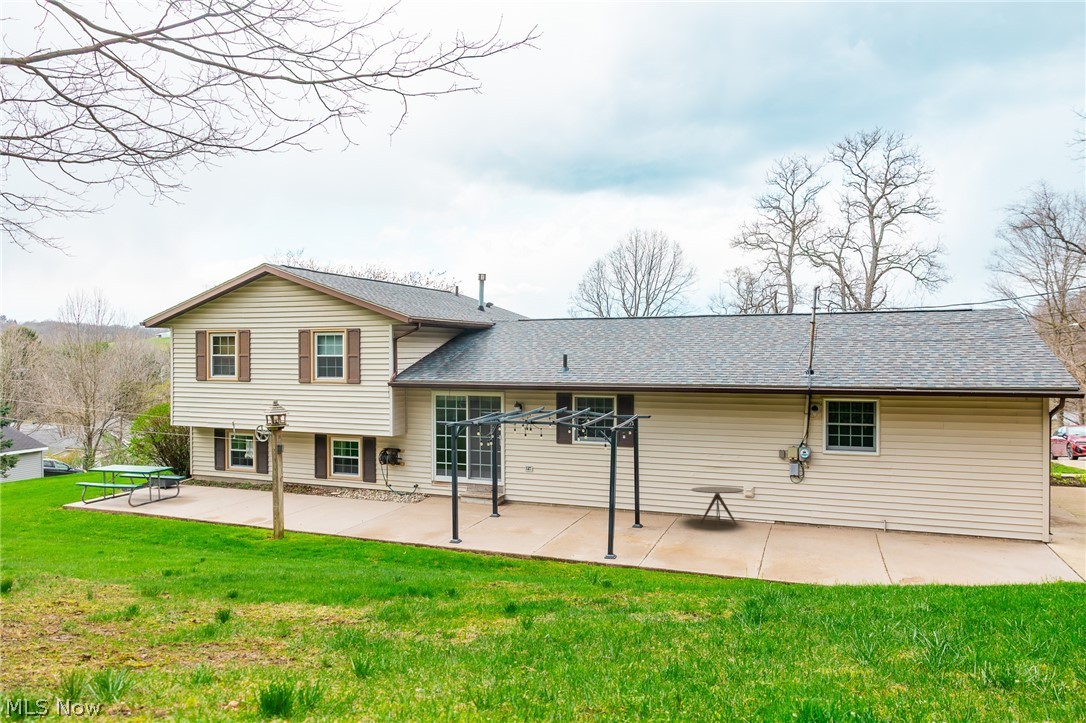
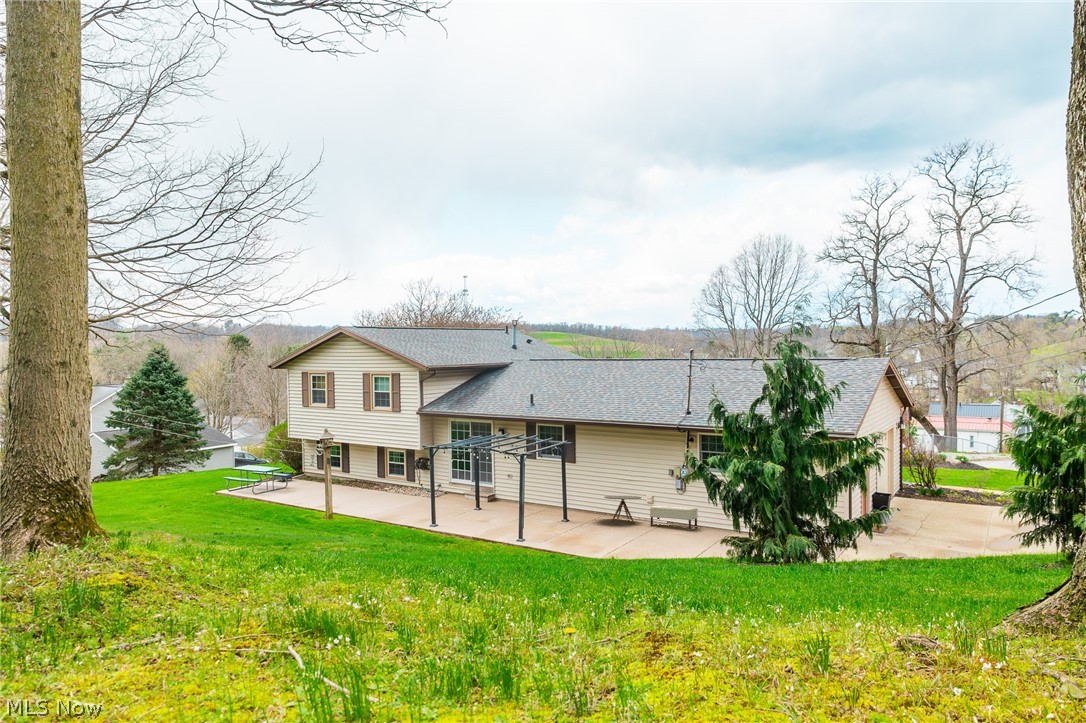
bench: none [759,498,825,530] -> present [650,505,698,529]

